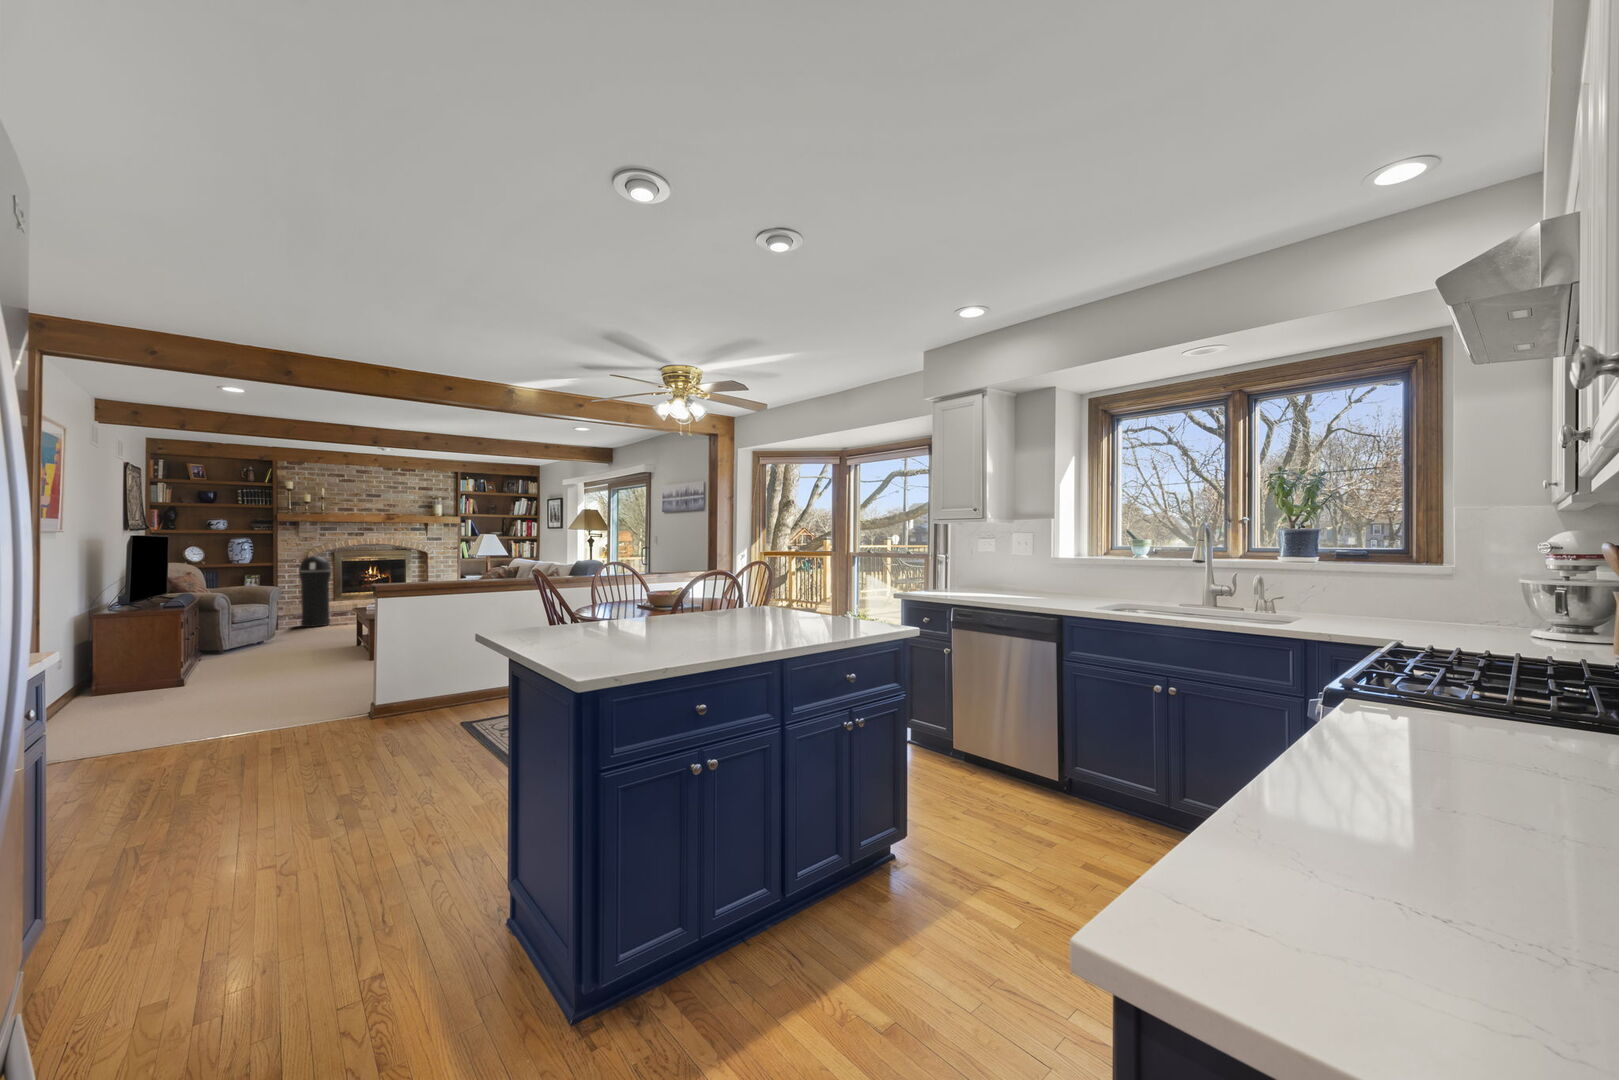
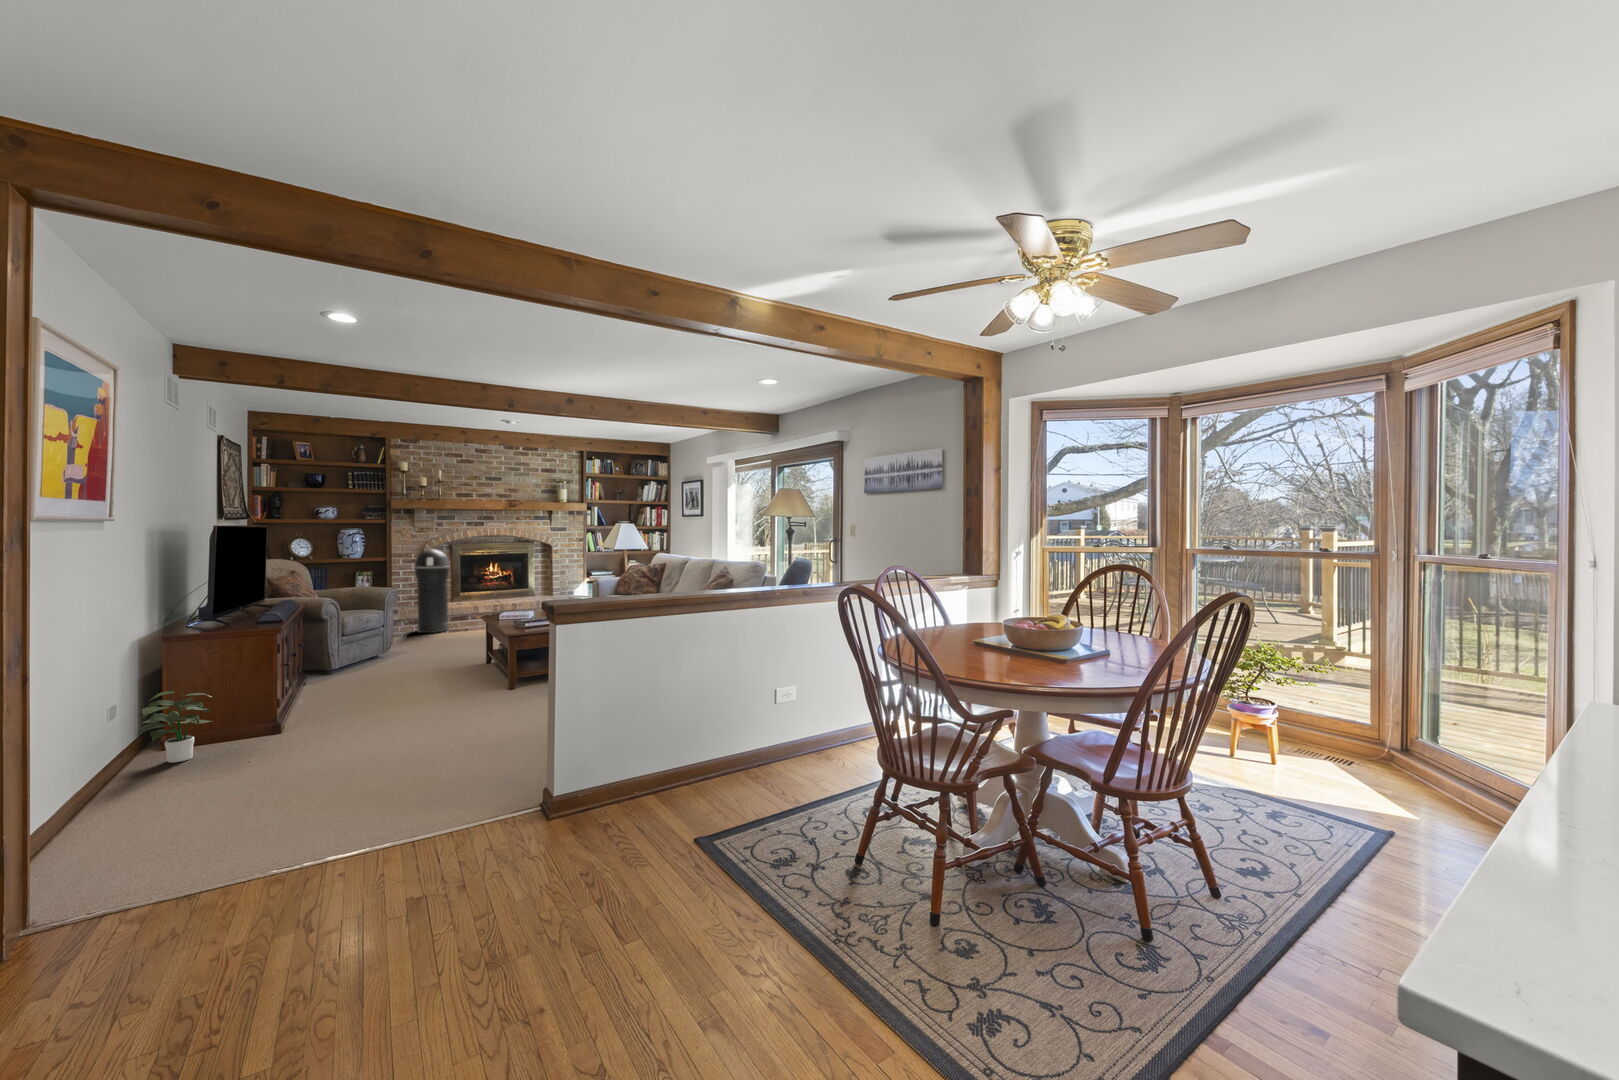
potted plant: none [73,652,130,703] -> present [137,691,212,763]

